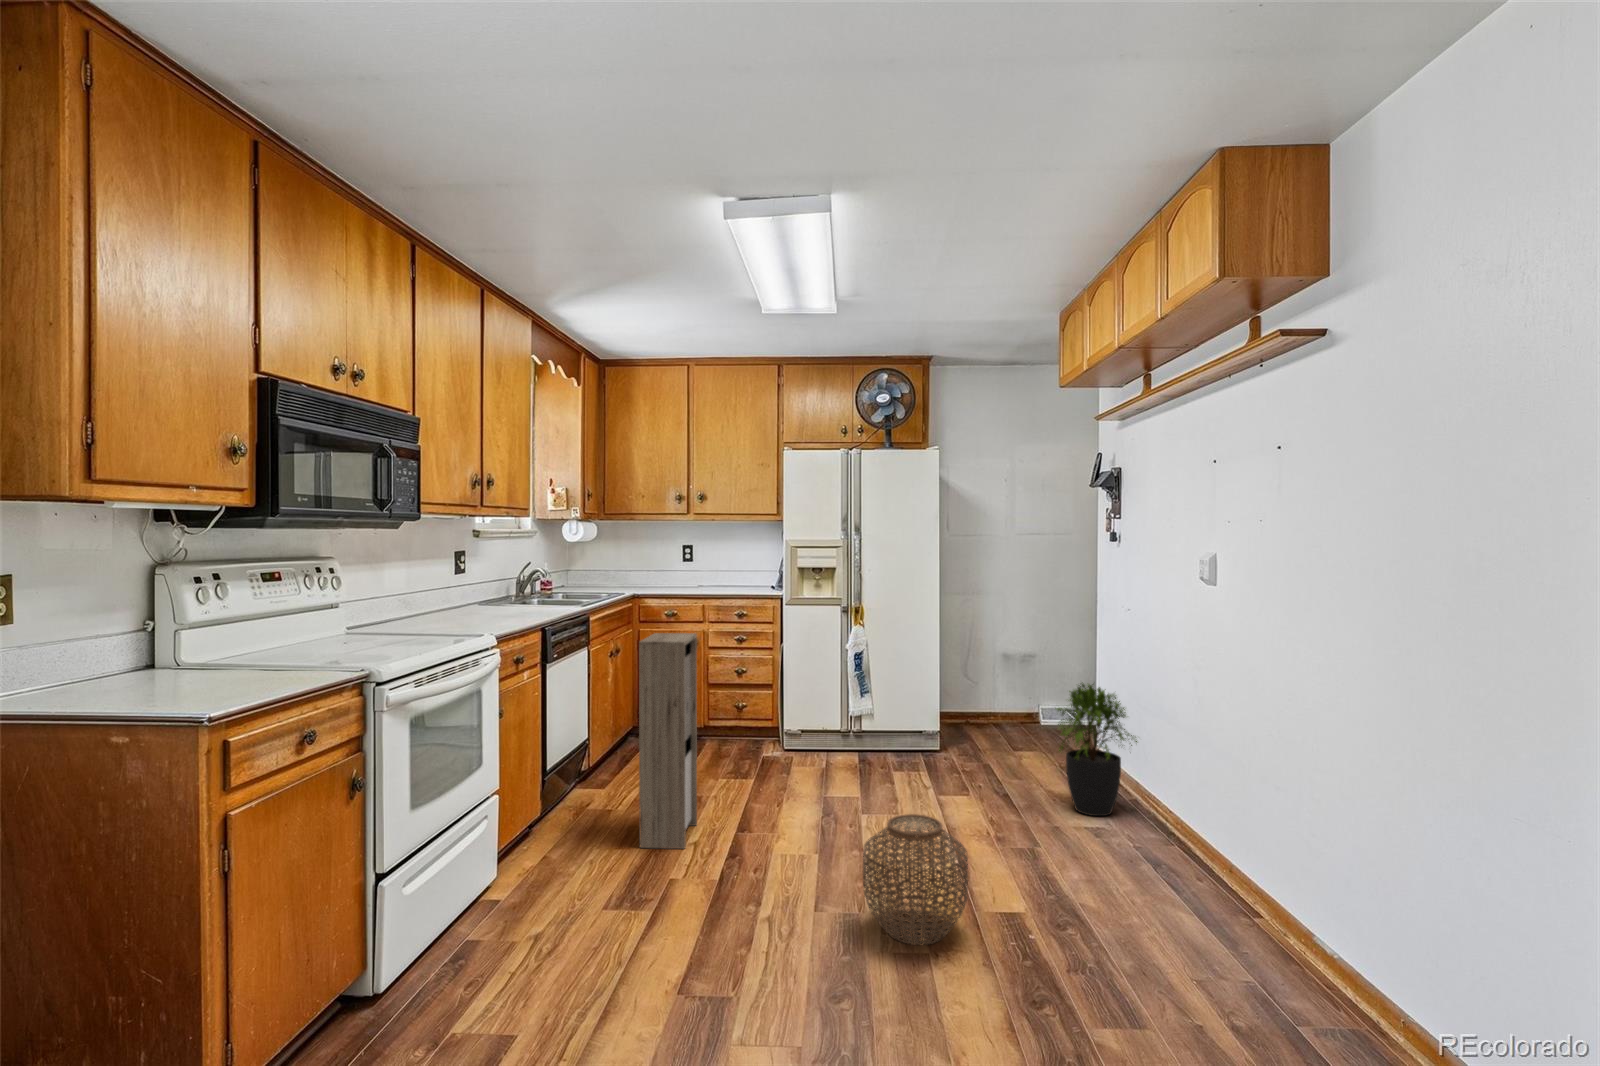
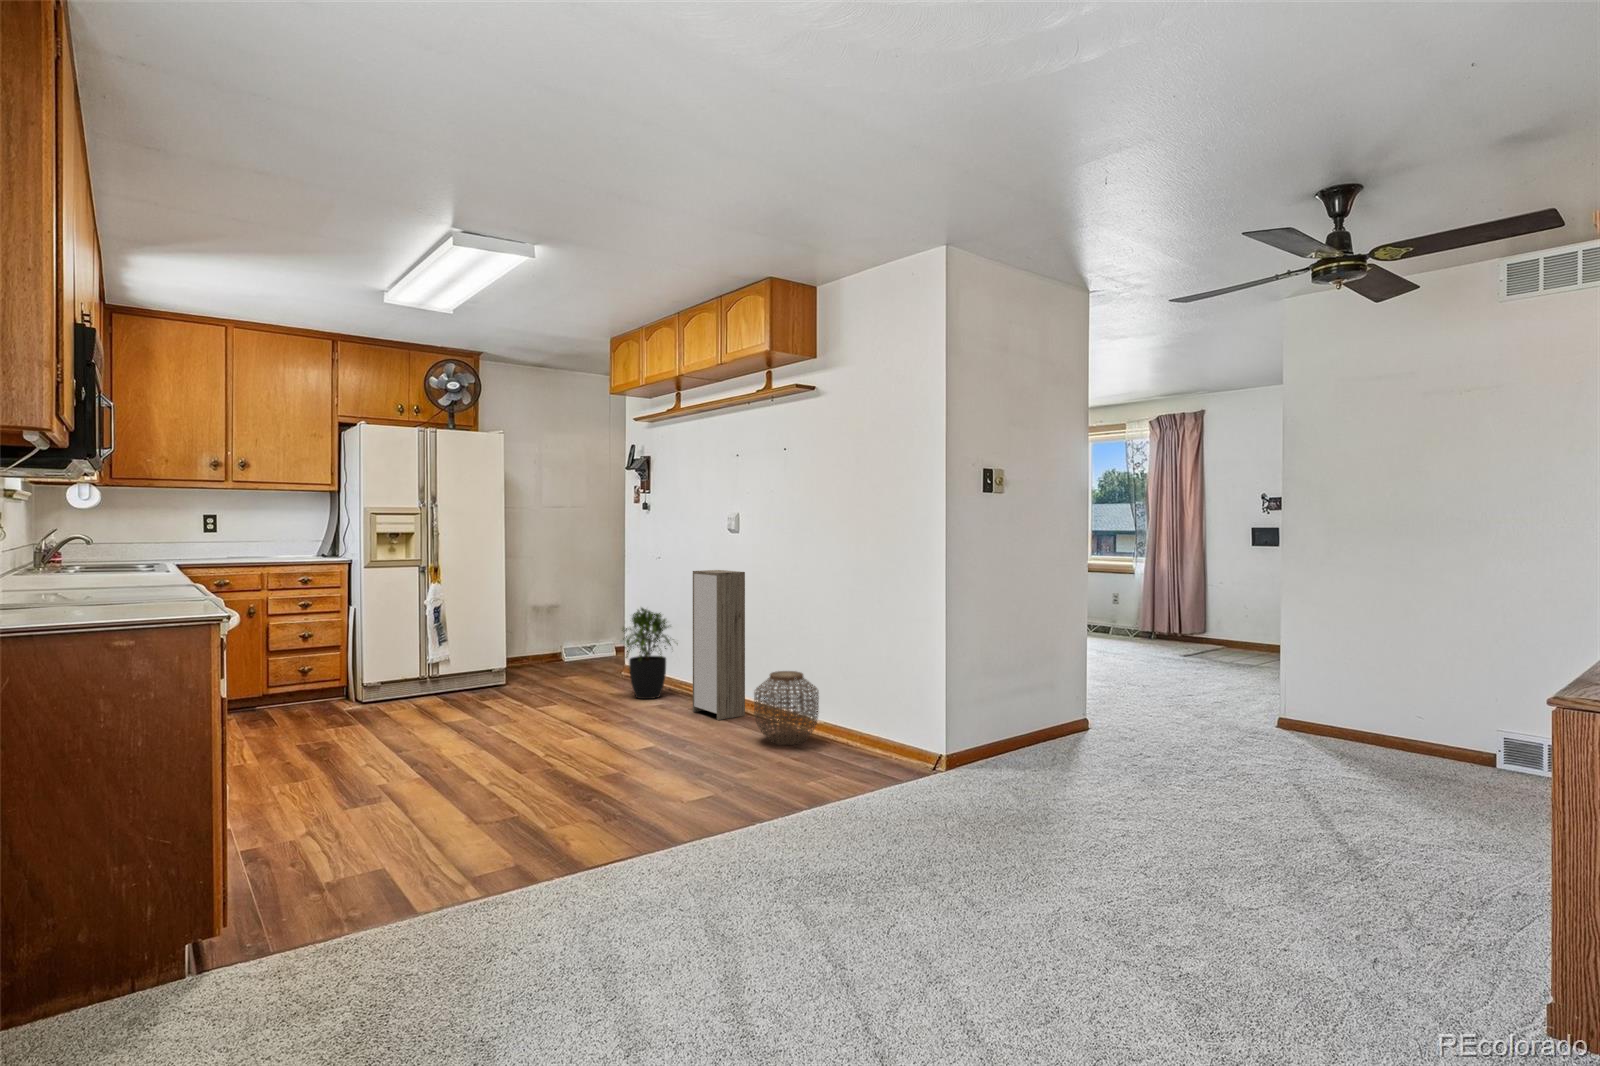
storage cabinet: present [639,633,697,849] -> present [693,570,745,720]
woven basket: present [863,814,968,945] -> present [754,671,819,745]

